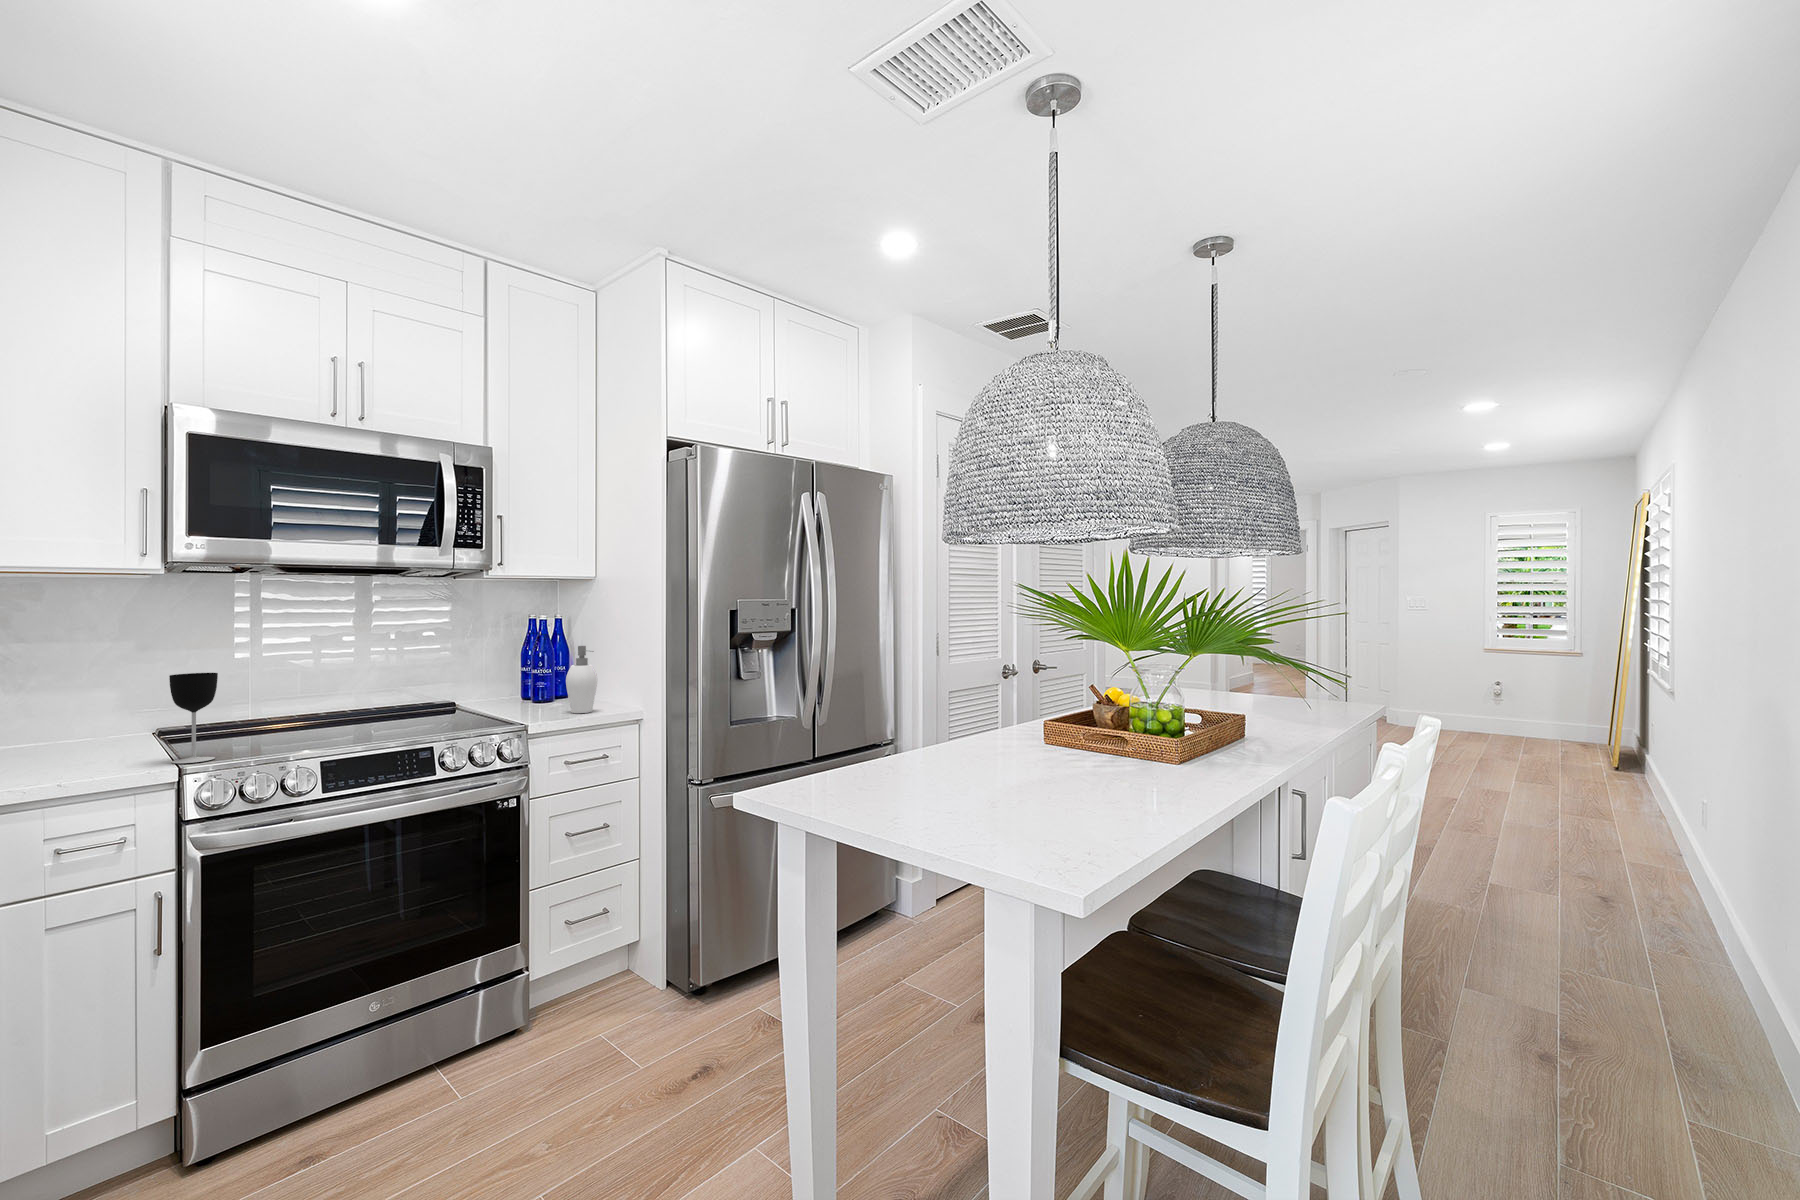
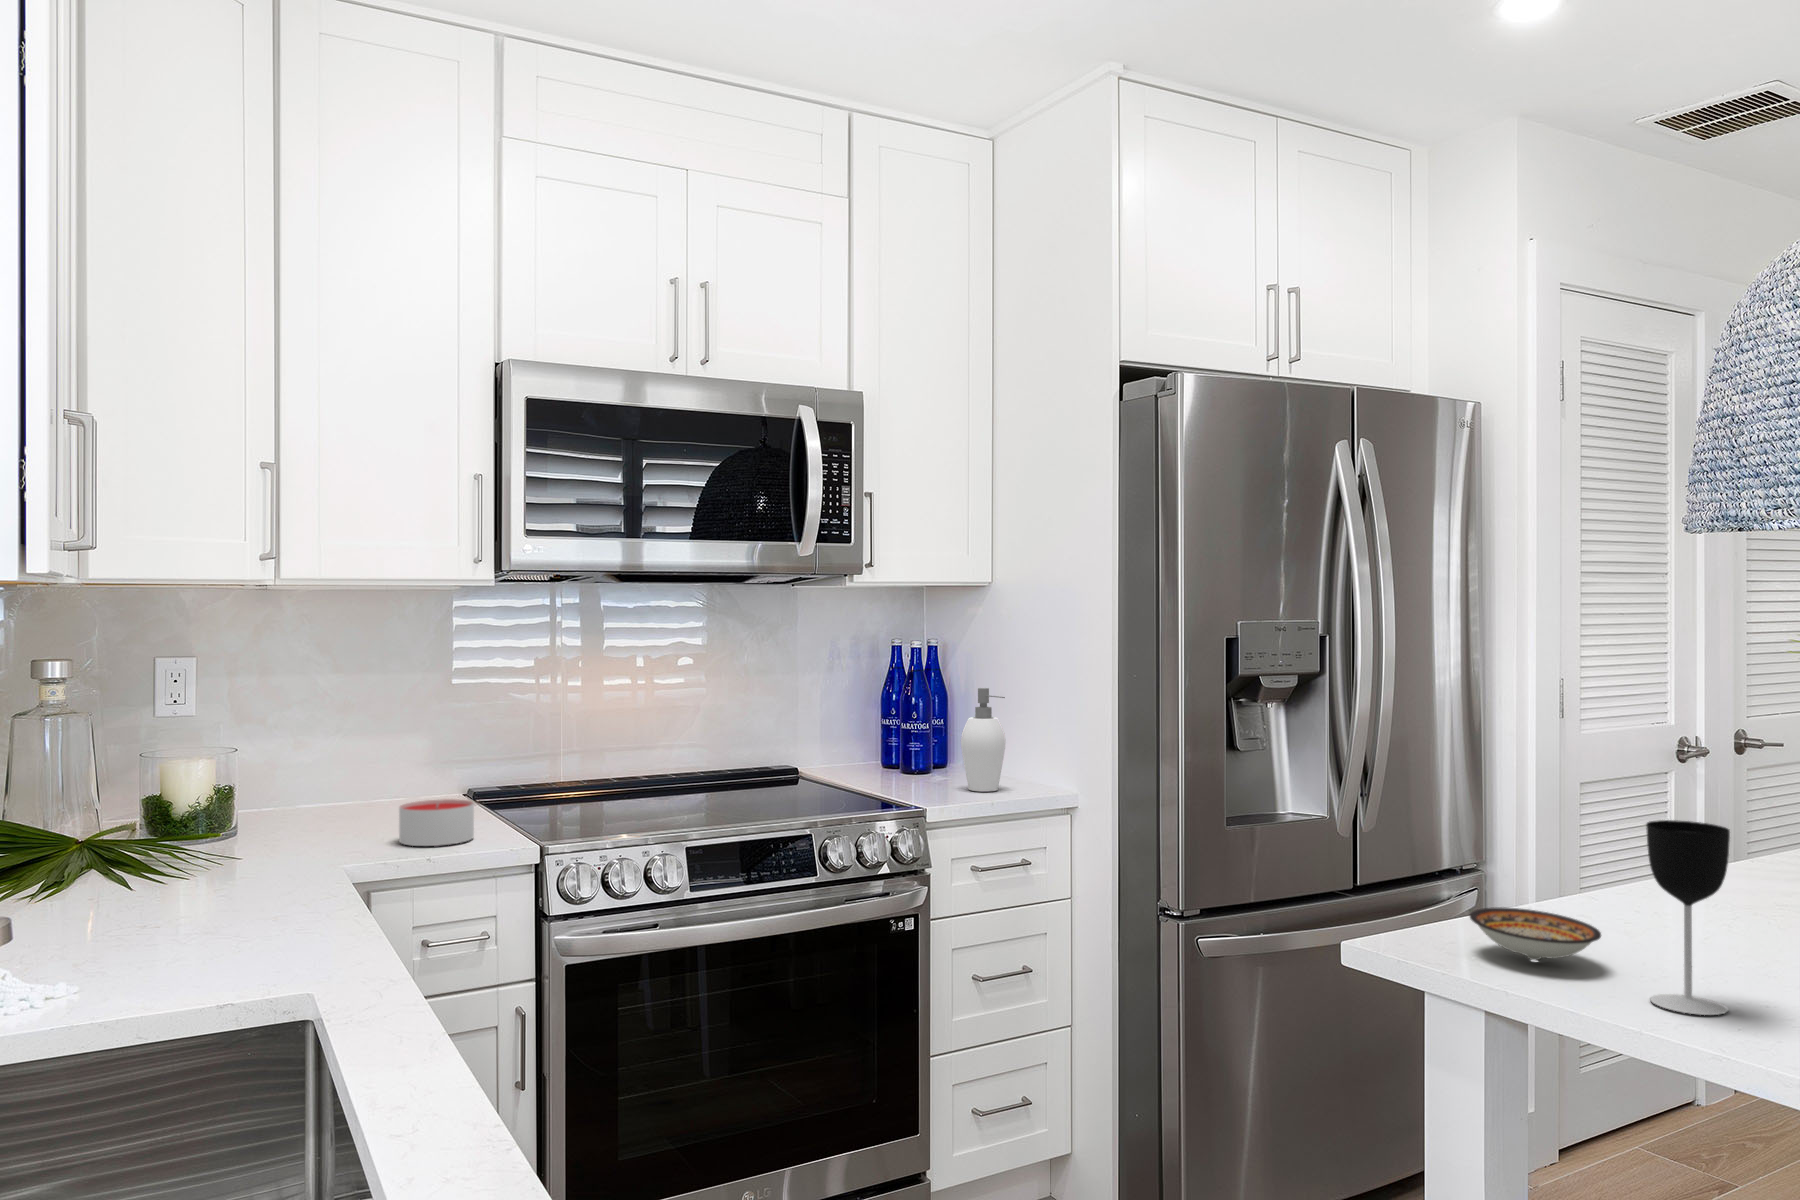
wine glass: present [169,673,218,763] -> present [1646,820,1730,1015]
candle: none [47,737,126,774] -> present [399,799,474,846]
ceramic bowl: none [819,763,885,792] -> present [1470,907,1601,960]

